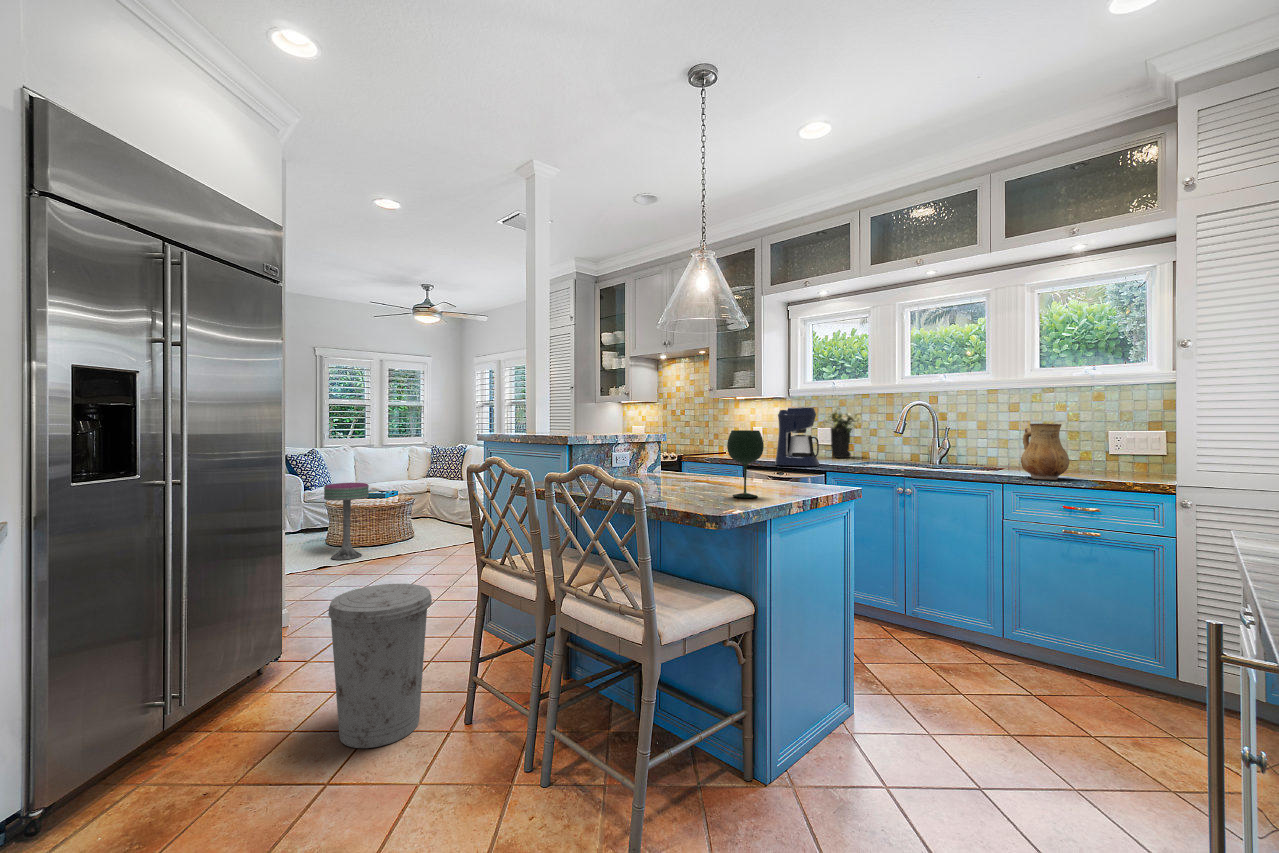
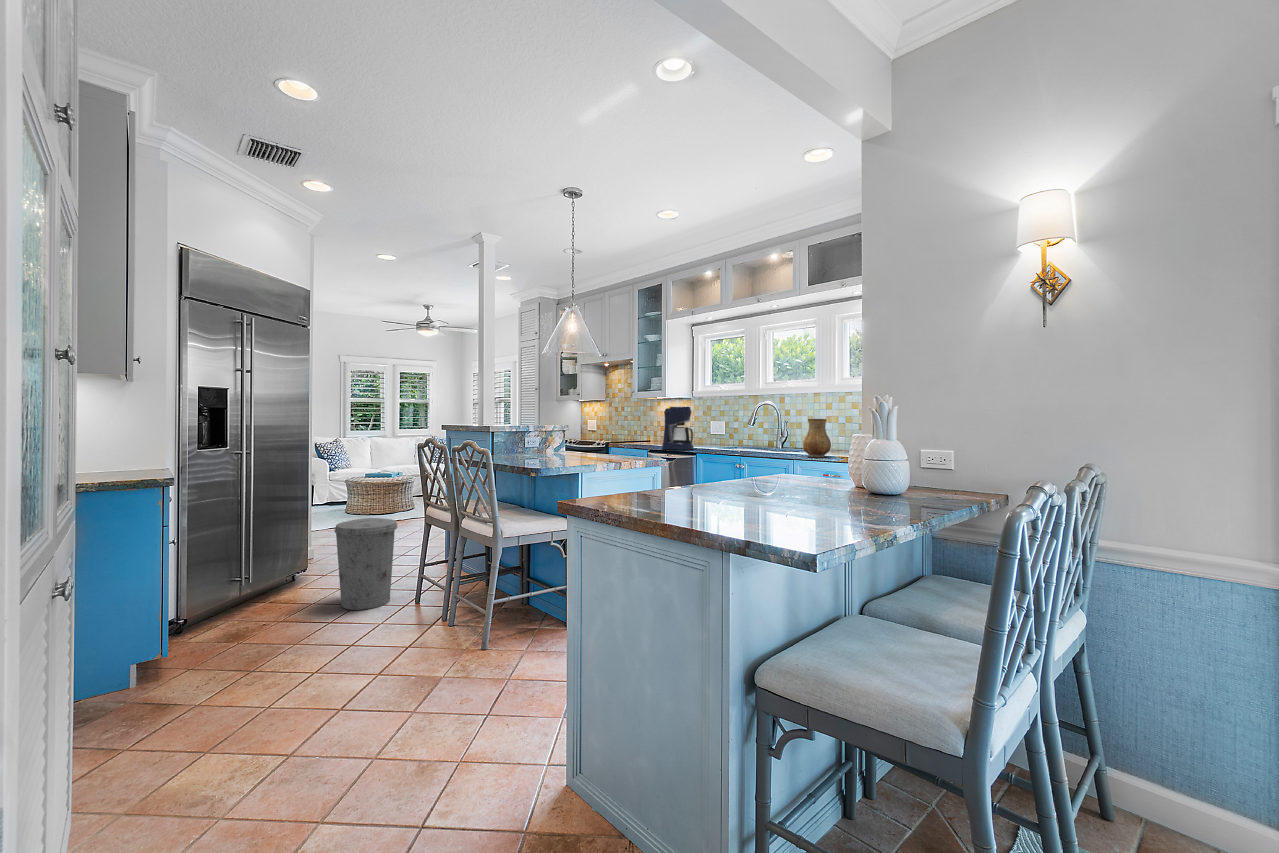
flower arrangement: present [821,407,861,458] -> none [709,405,742,445]
wine glass: present [727,430,764,498] -> none [564,423,585,463]
bar stool: present [324,483,369,560] -> none [343,464,377,523]

